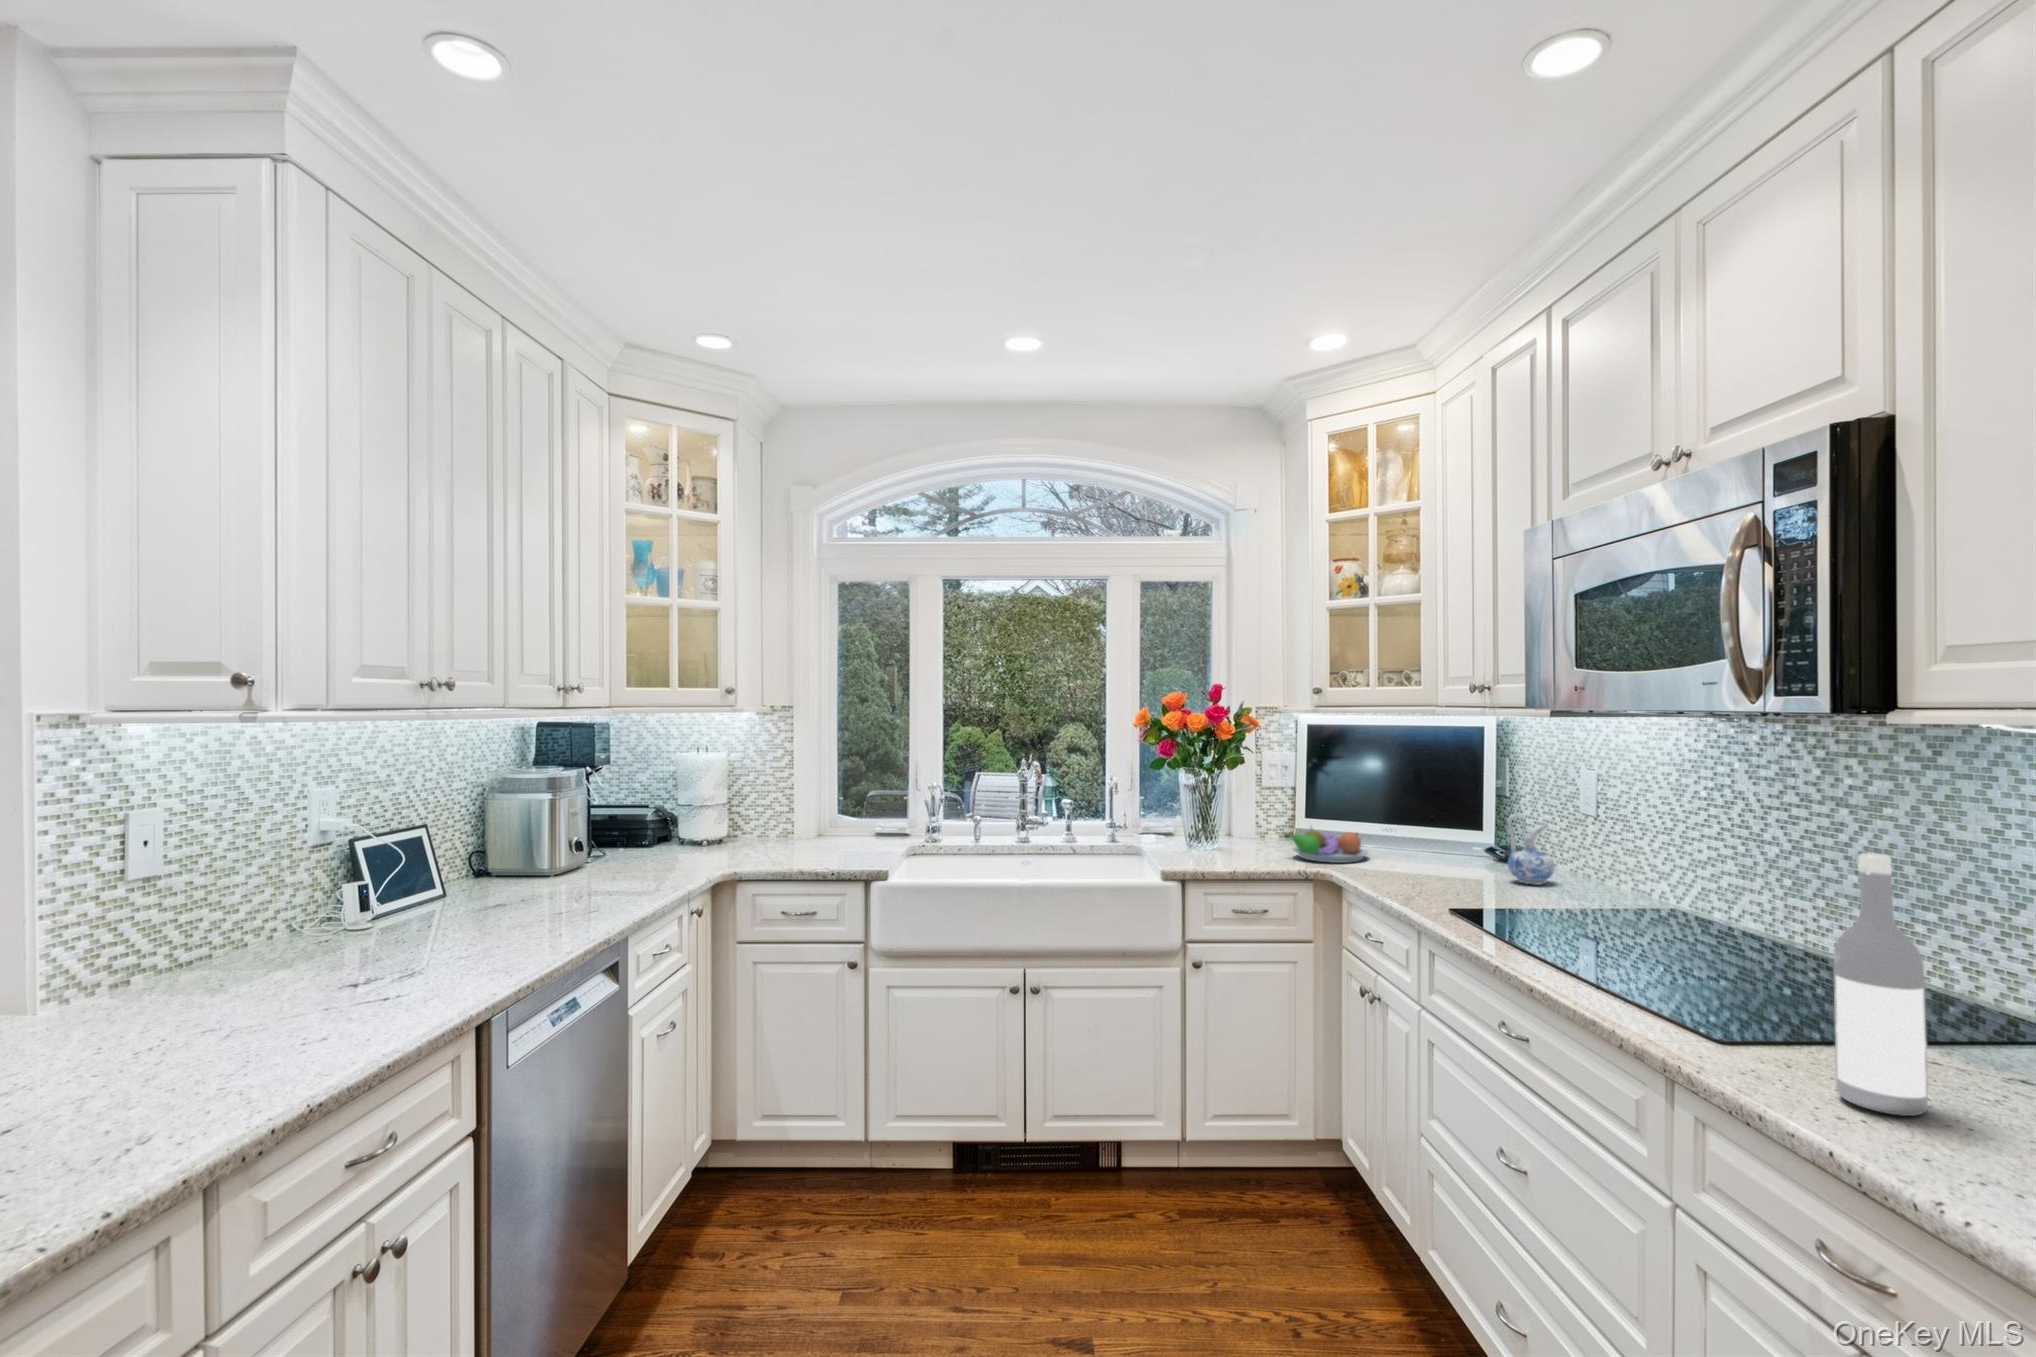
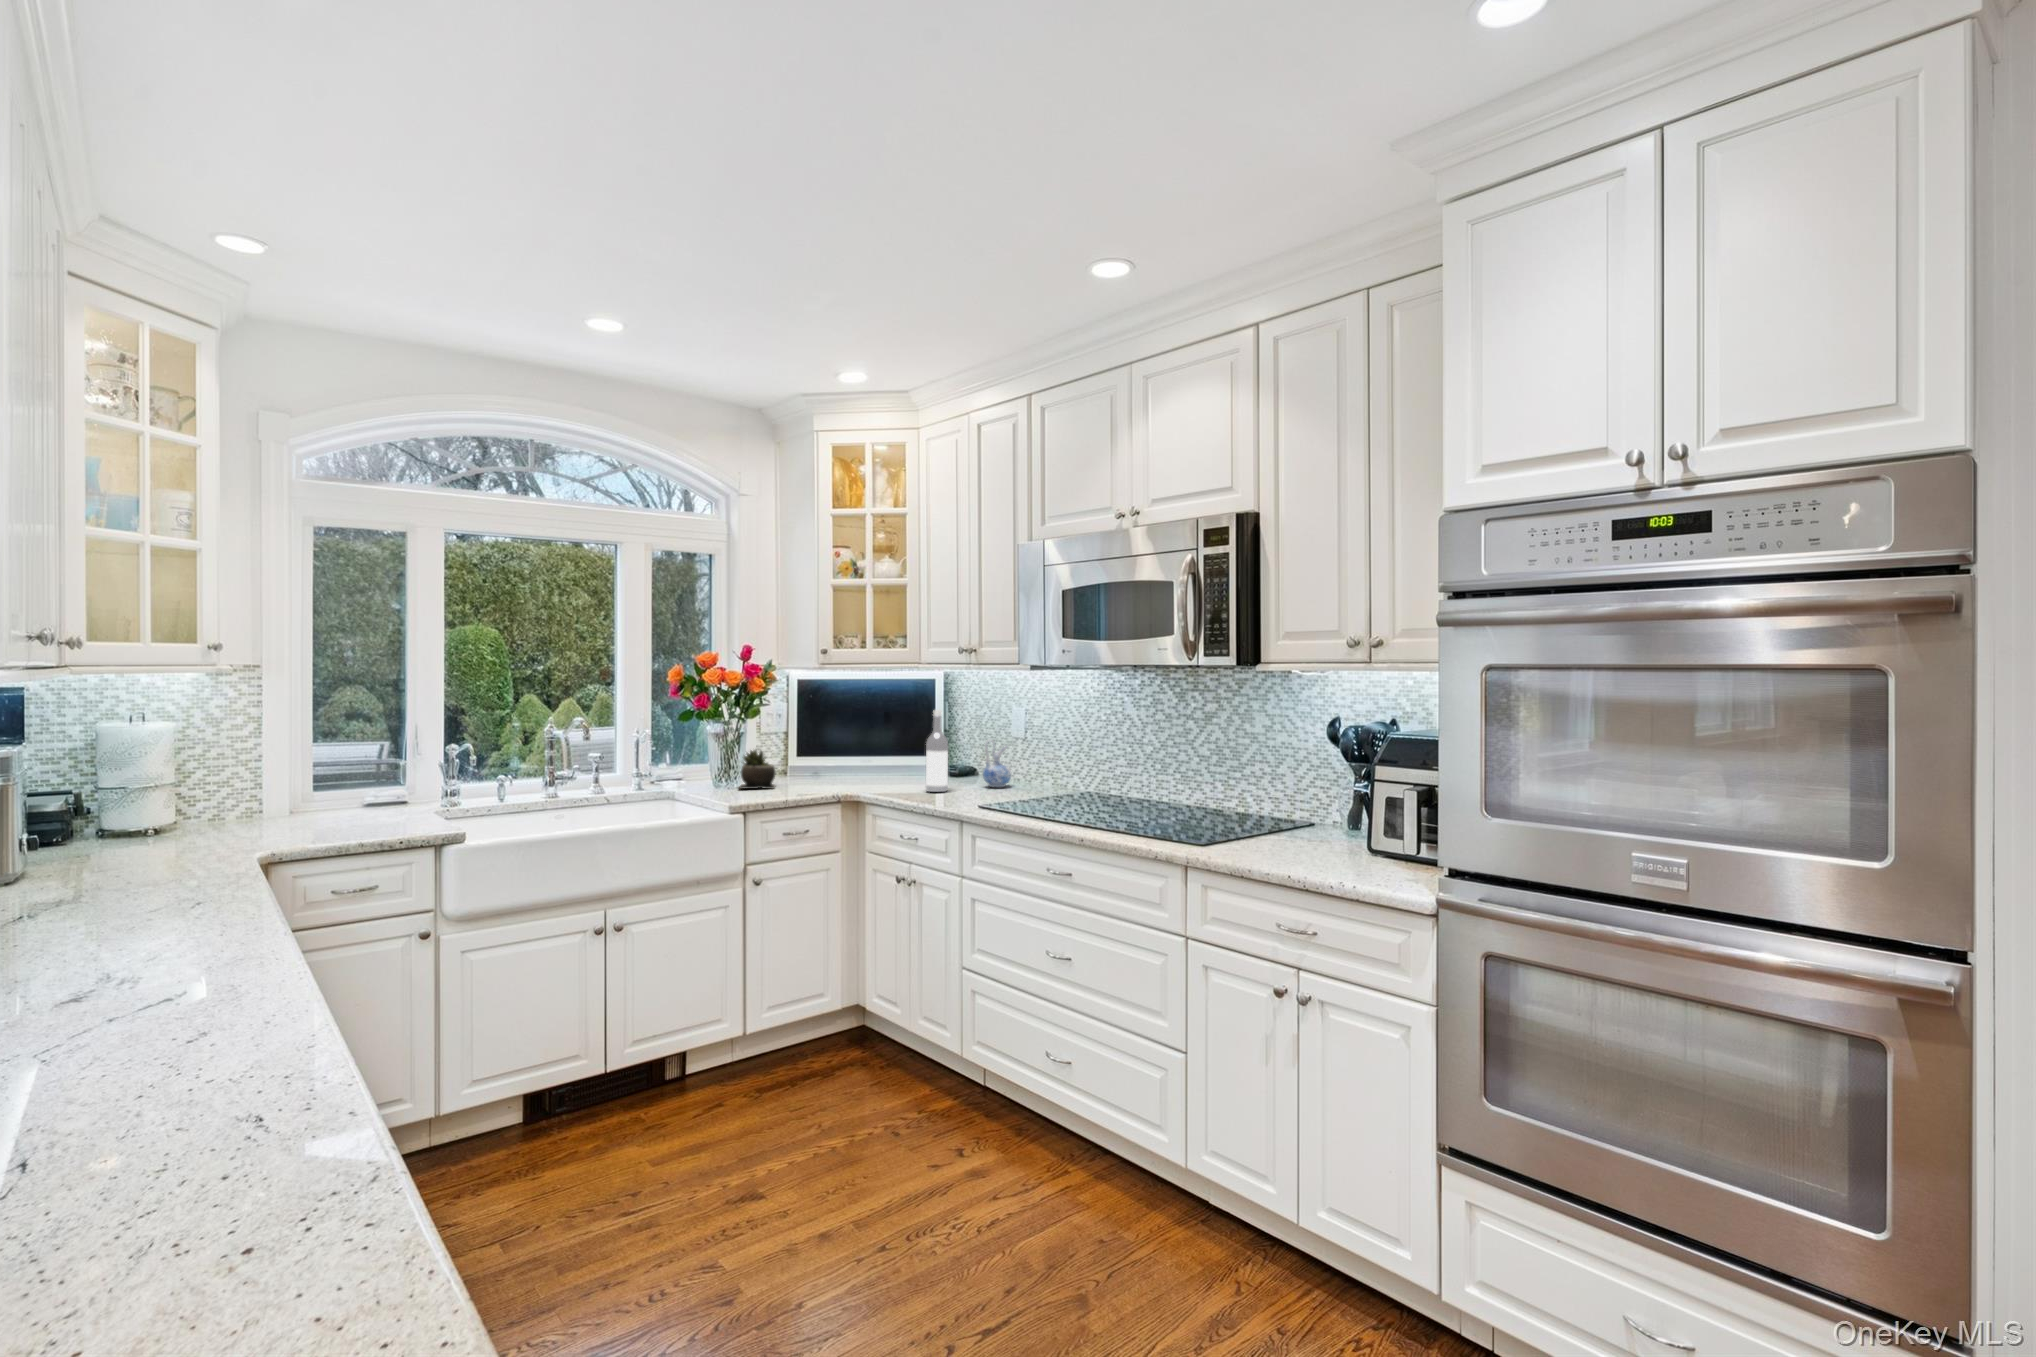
succulent plant: none [1214,803,1267,852] -> present [739,750,775,789]
fruit bowl: present [1284,828,1369,863] -> none [808,761,872,789]
wine bottle: present [1833,853,1928,1116] -> present [926,710,948,792]

